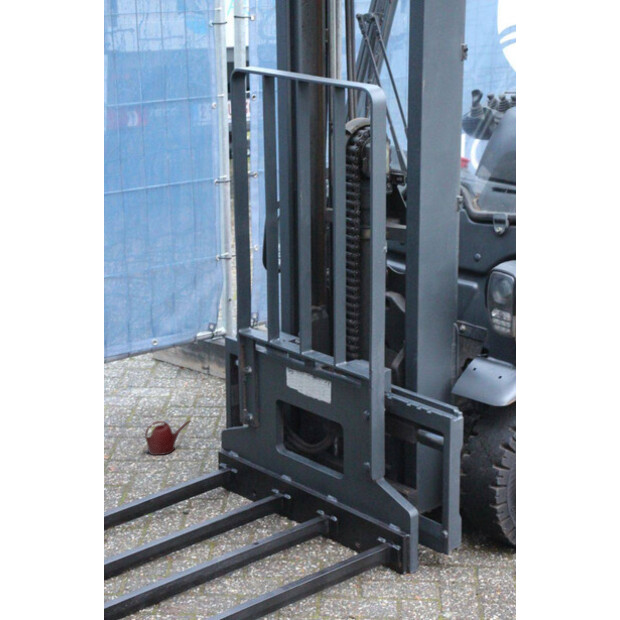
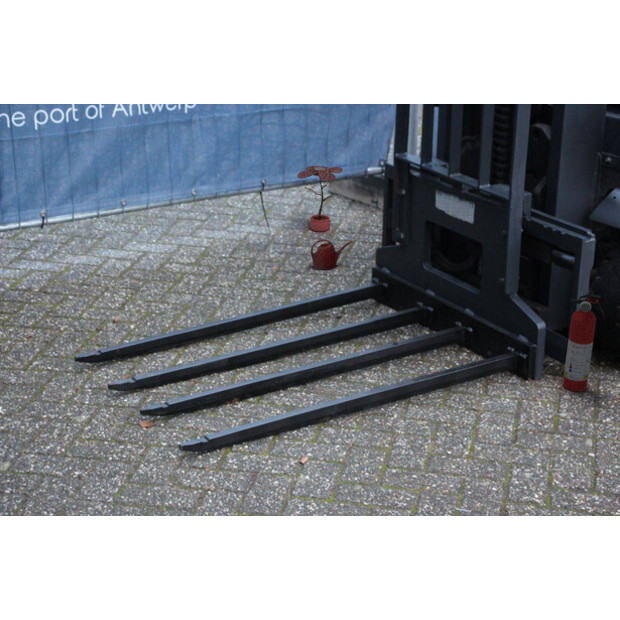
potted plant: none [123,336,173,408] -> present [297,166,343,231]
fire extinguisher: none [440,477,479,583] -> present [563,294,604,392]

